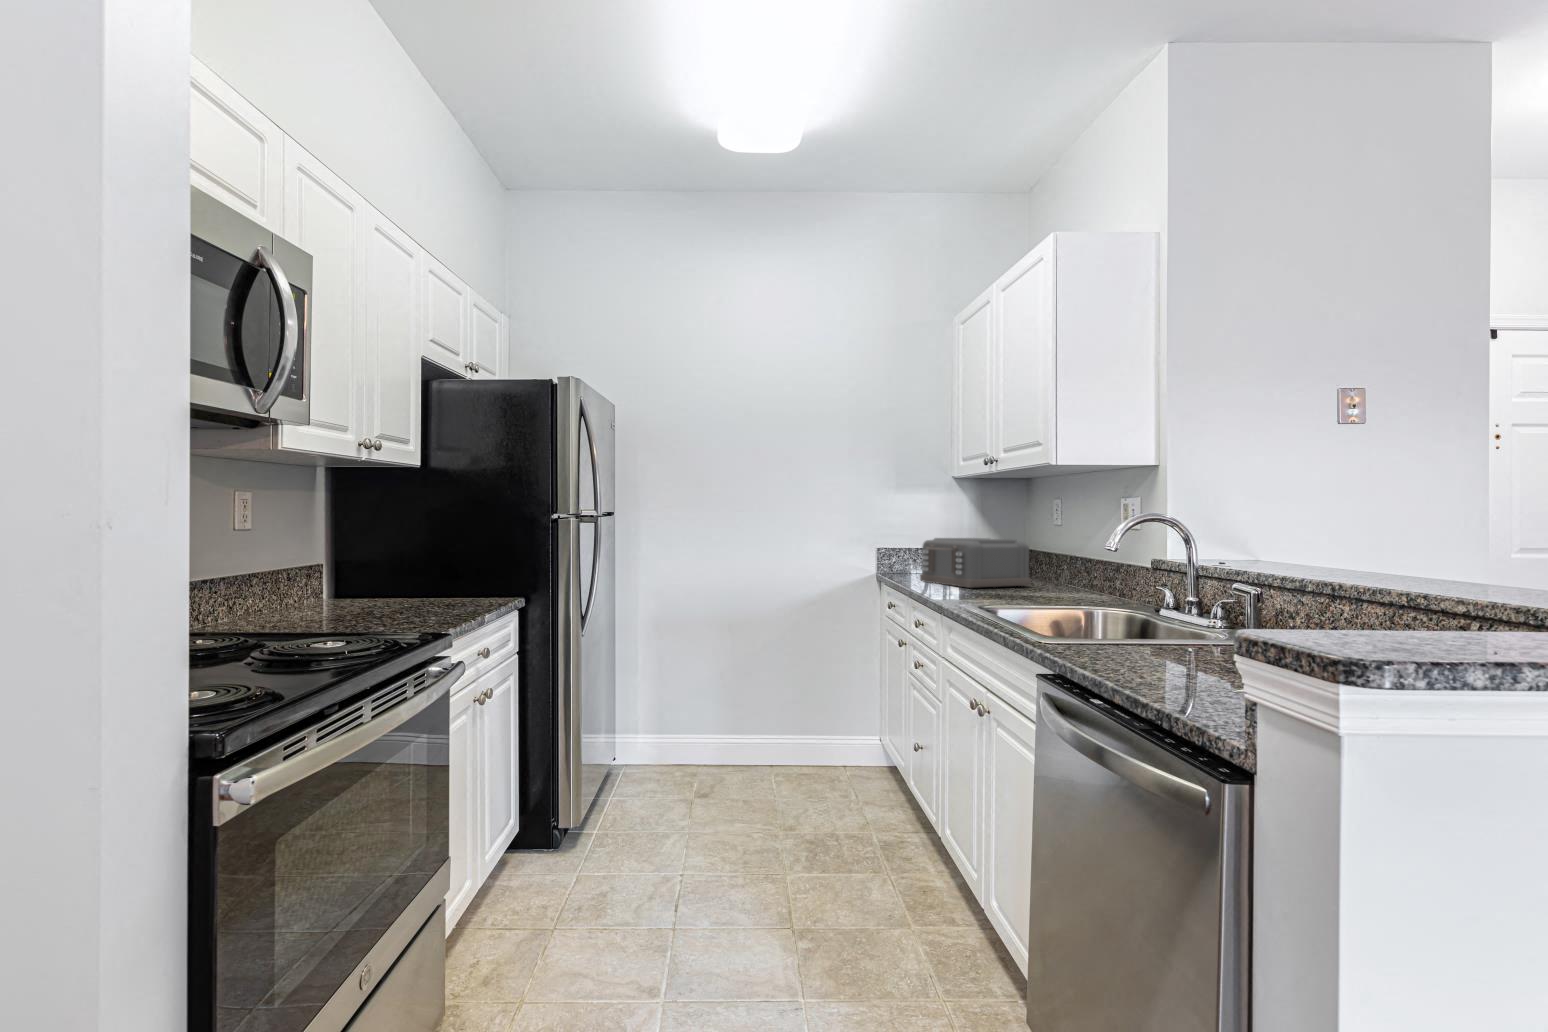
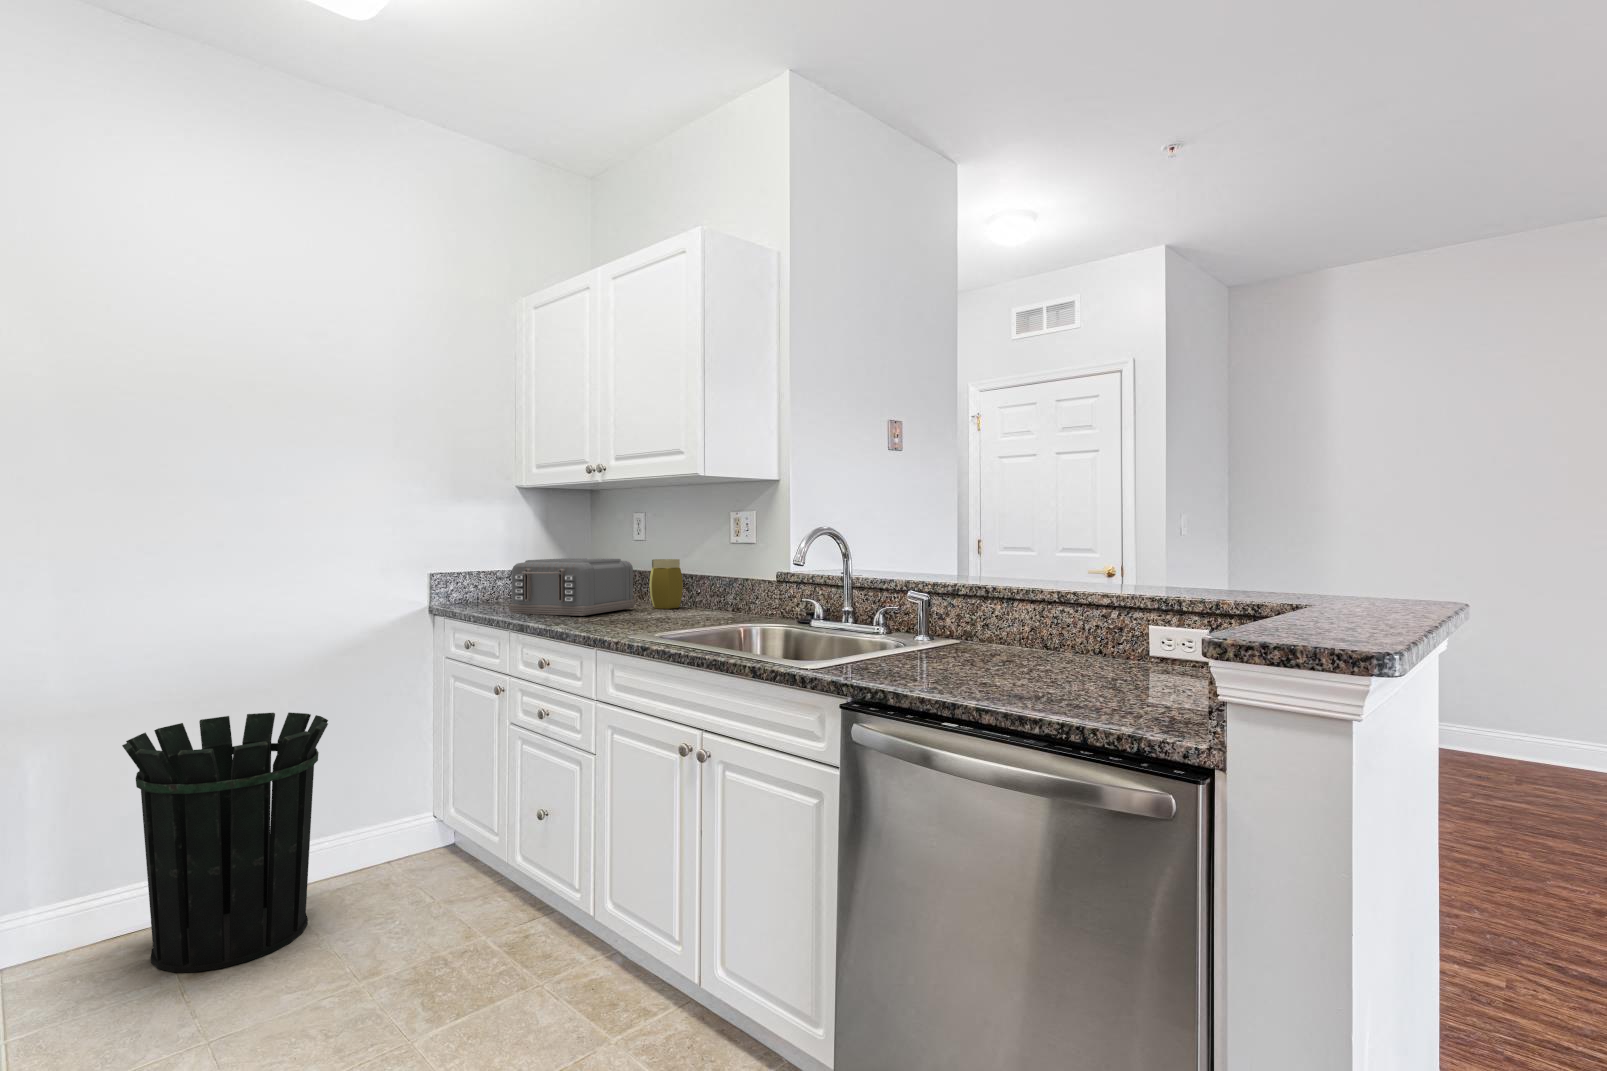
jar: none [1049,542,1081,589] -> present [650,559,683,609]
waste bin: none [676,637,790,803] -> present [122,712,328,972]

